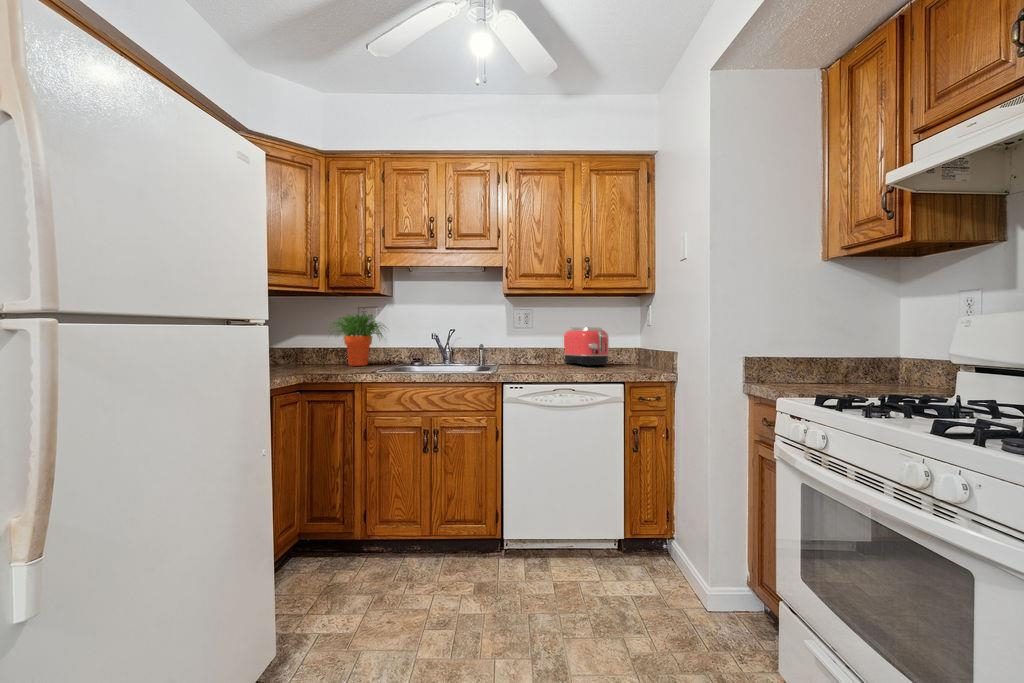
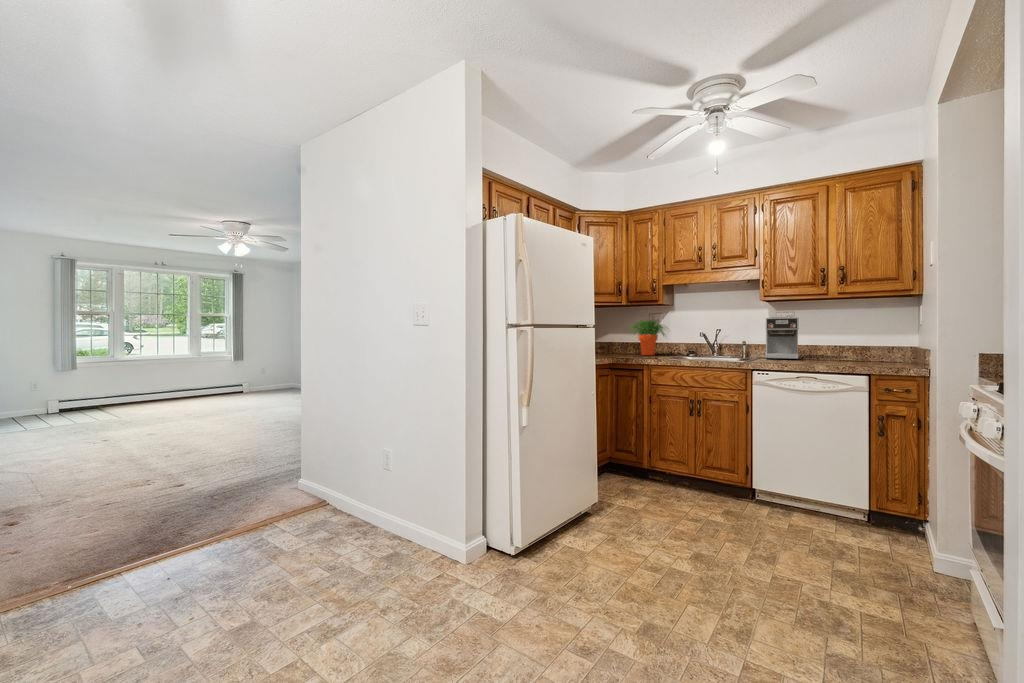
coffee maker: none [502,315,542,365] -> present [765,316,799,359]
toaster: present [563,327,609,366] -> none [825,326,874,361]

